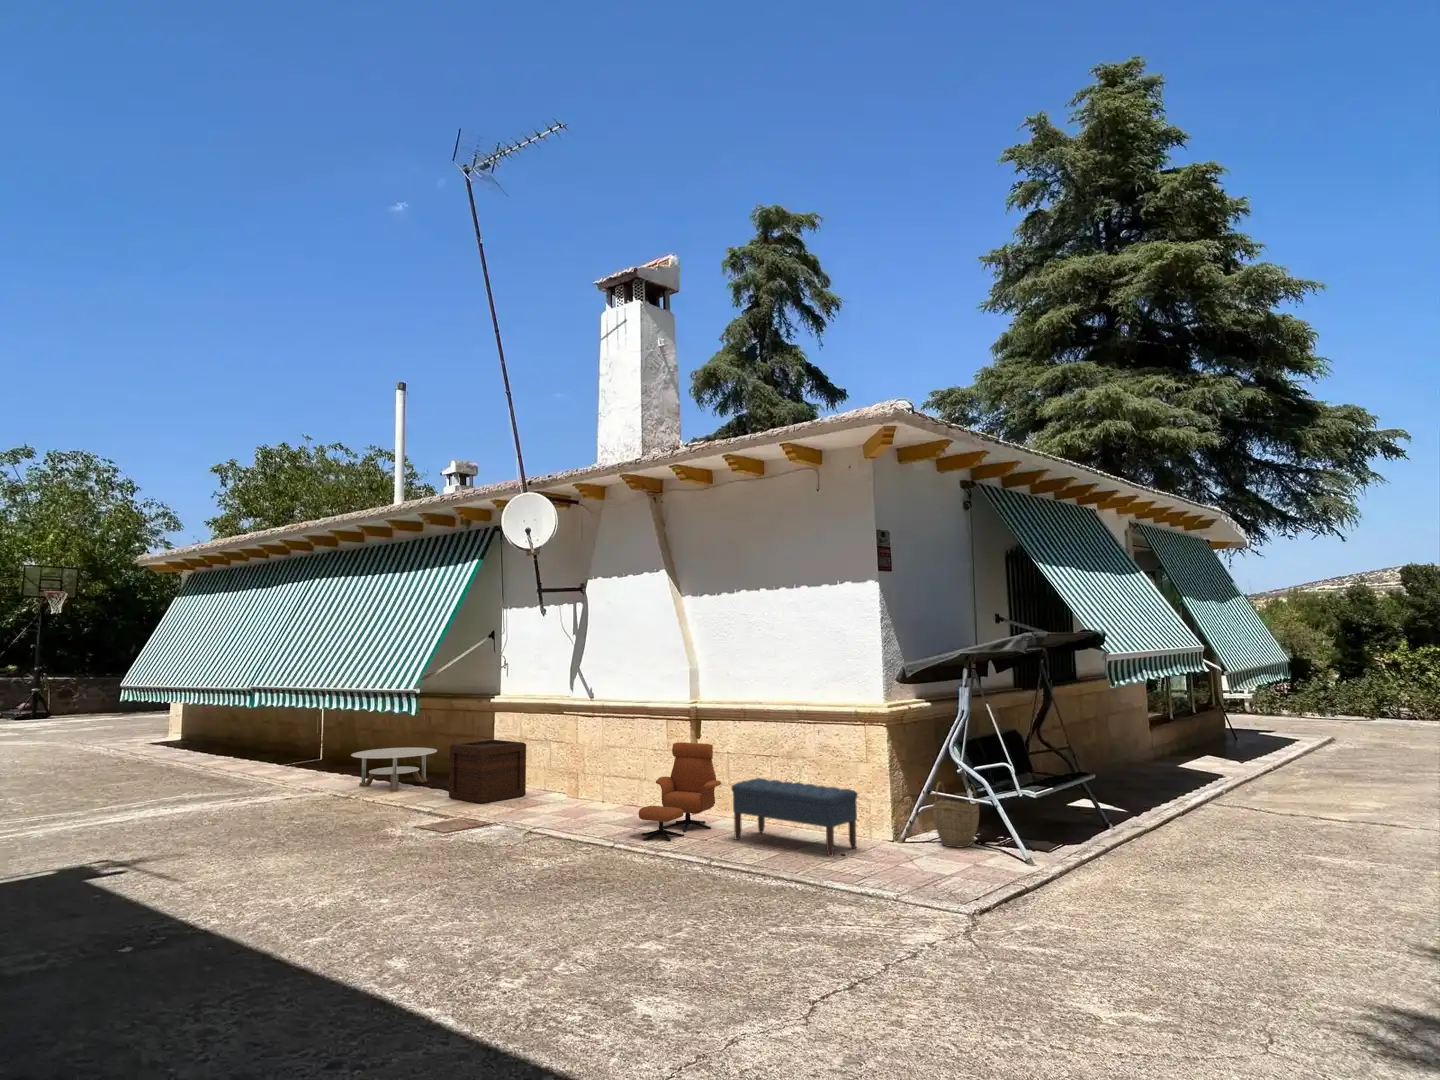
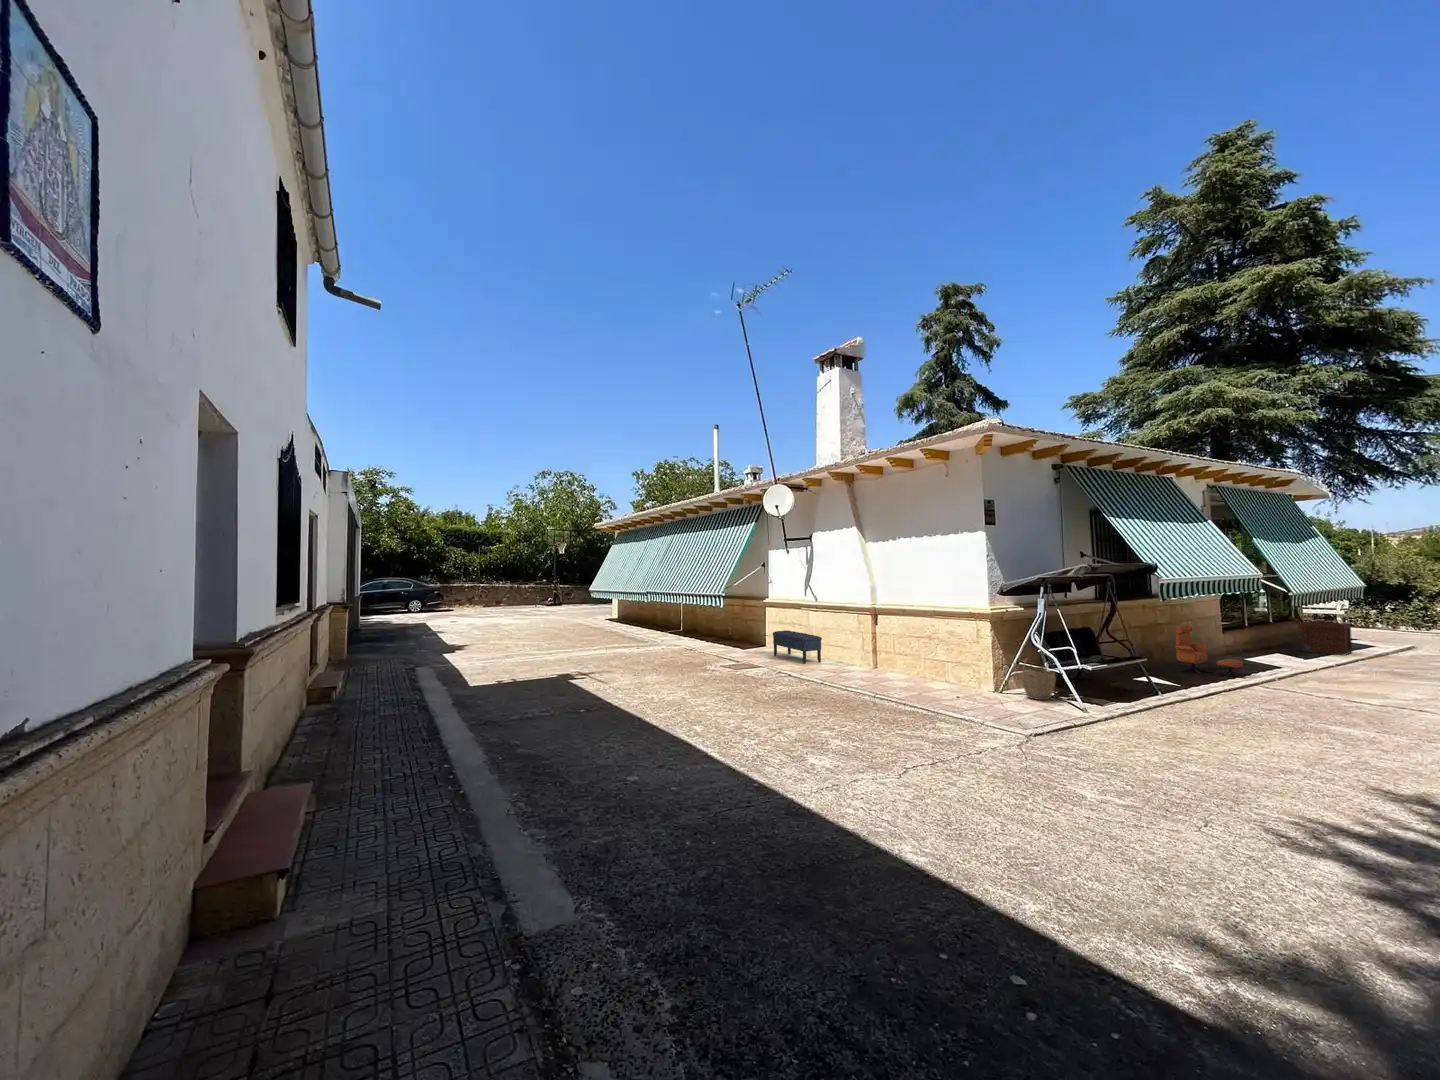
wooden crate: present [449,740,526,804] -> present [1300,621,1352,656]
lounge chair: present [639,742,721,842] -> present [1175,625,1246,679]
round table: present [351,747,437,792] -> none [694,623,736,645]
bench: present [731,778,858,857] -> present [773,630,822,664]

